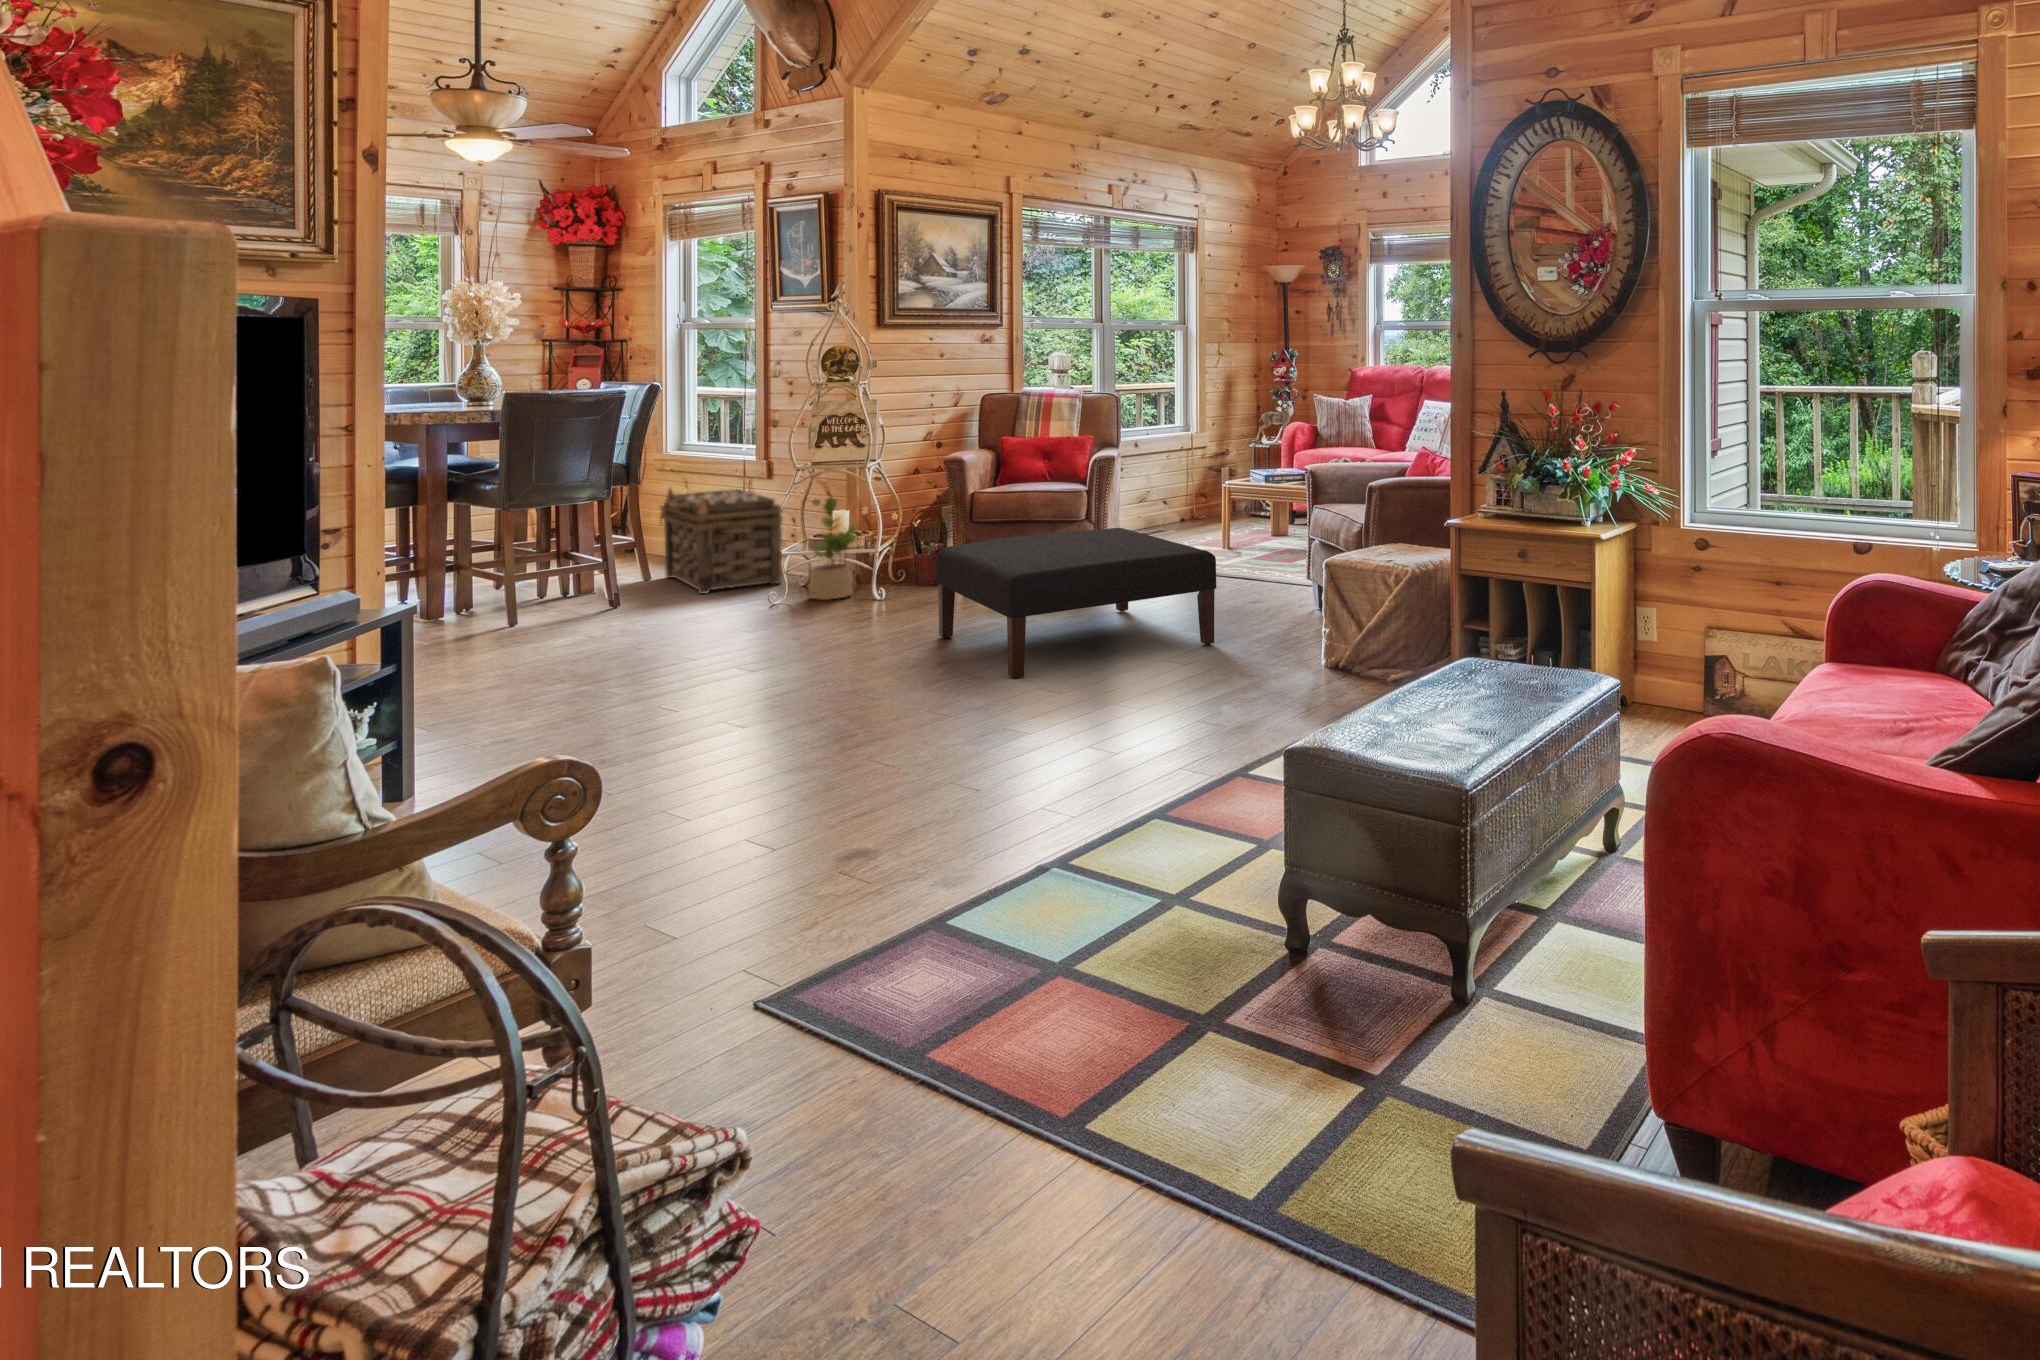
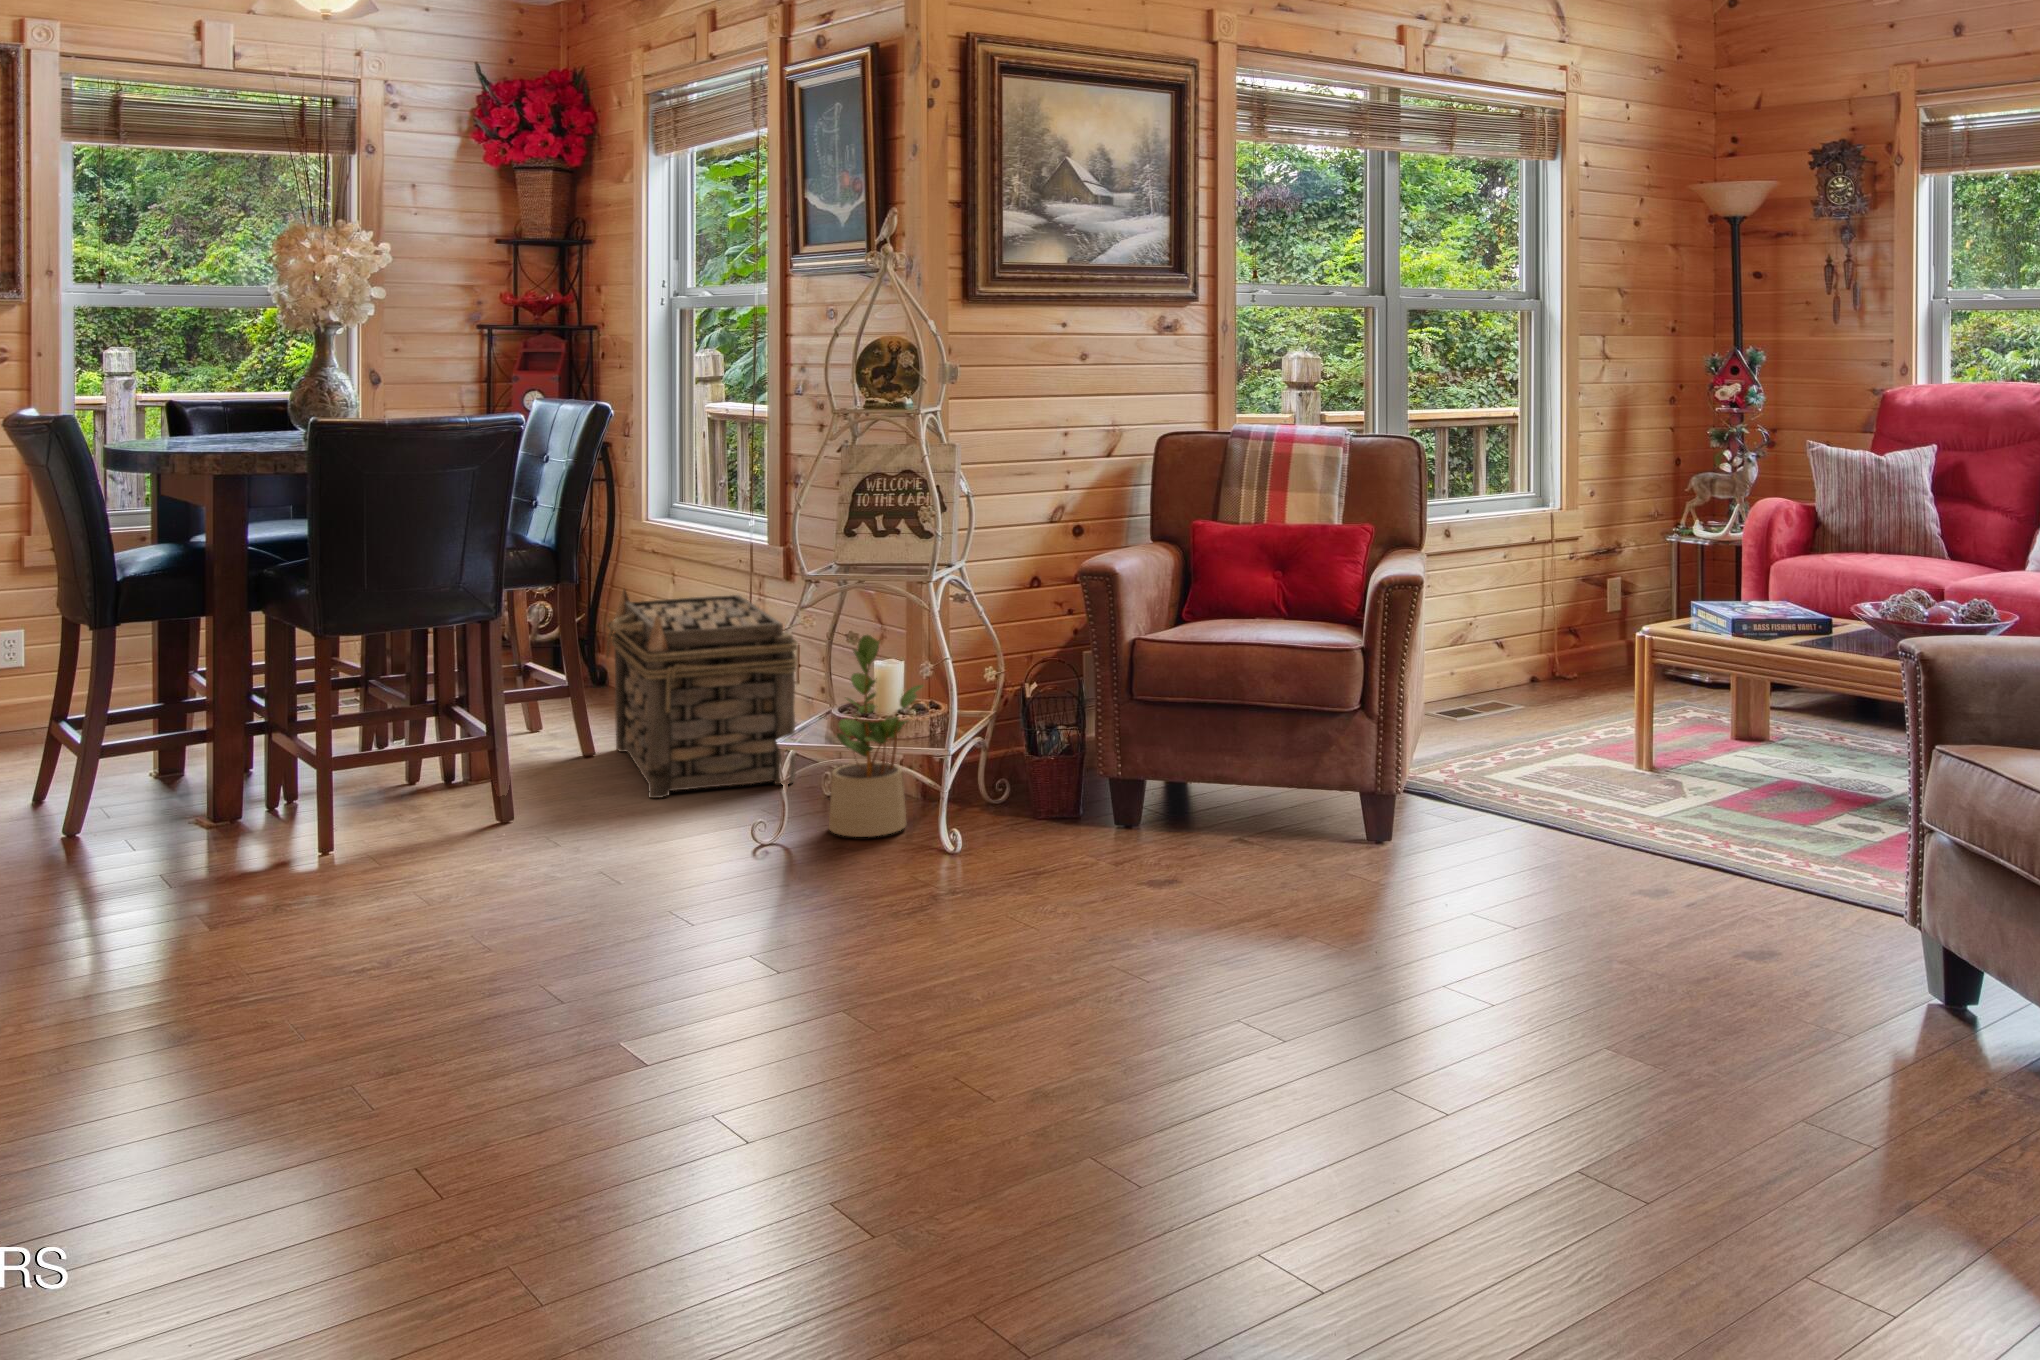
ottoman: present [936,528,1216,678] -> none [1043,753,1696,1175]

